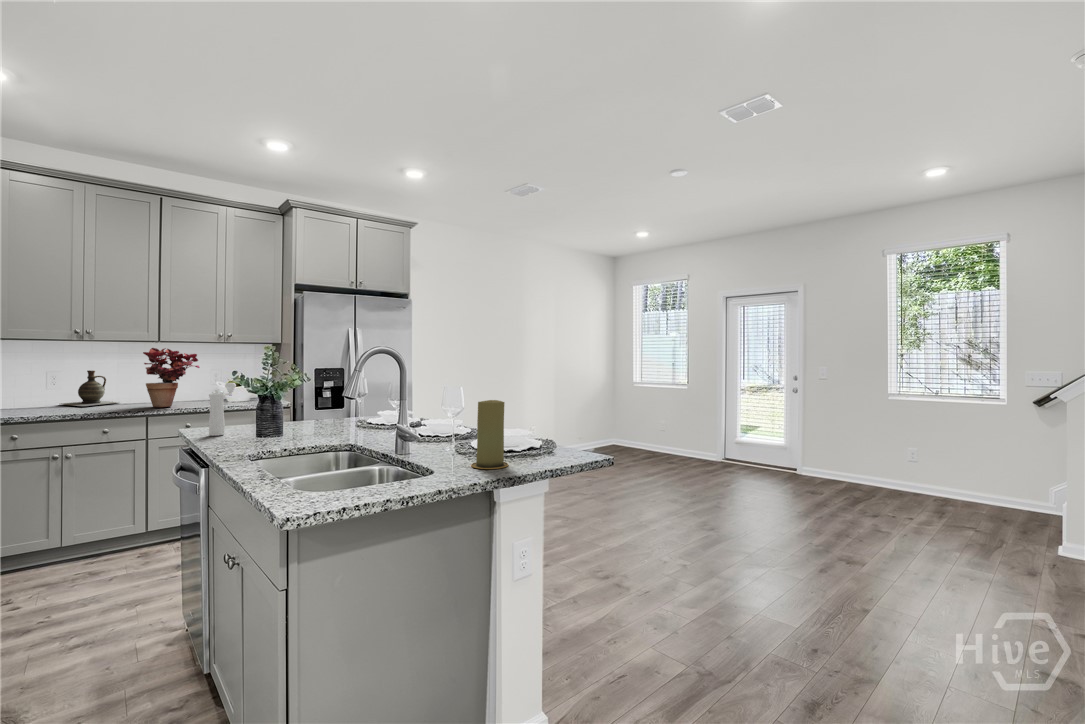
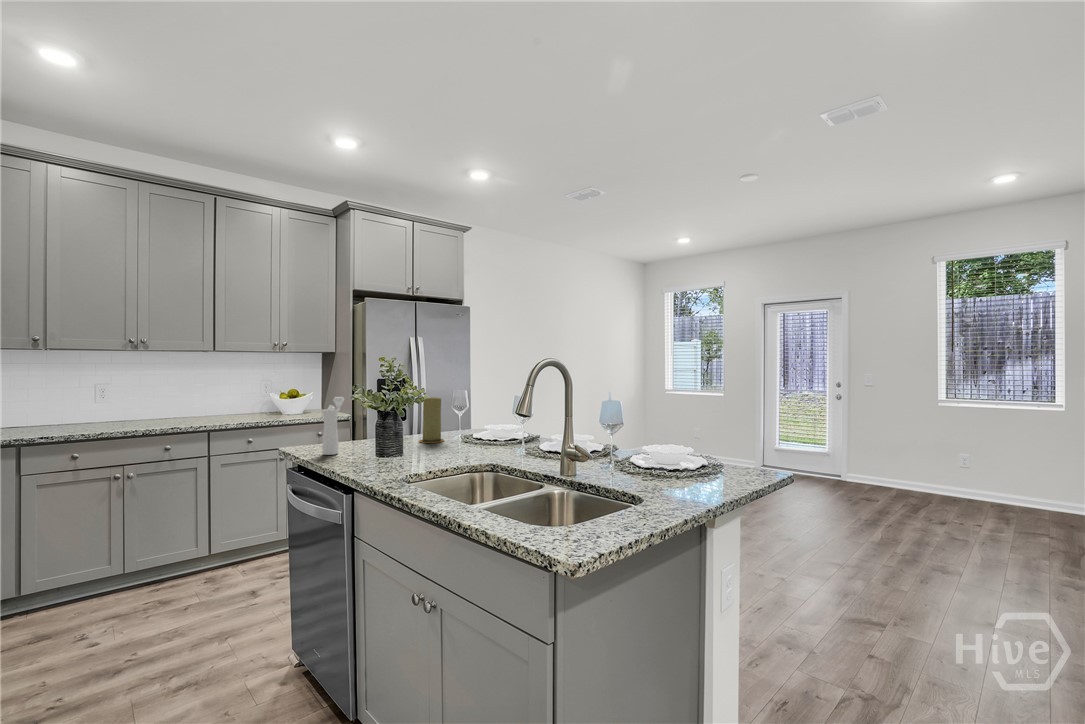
potted plant: present [143,348,200,407] -> none [205,358,260,421]
ceramic jug: present [61,370,118,406] -> none [108,383,175,421]
candle: present [471,400,508,469] -> present [419,397,444,443]

